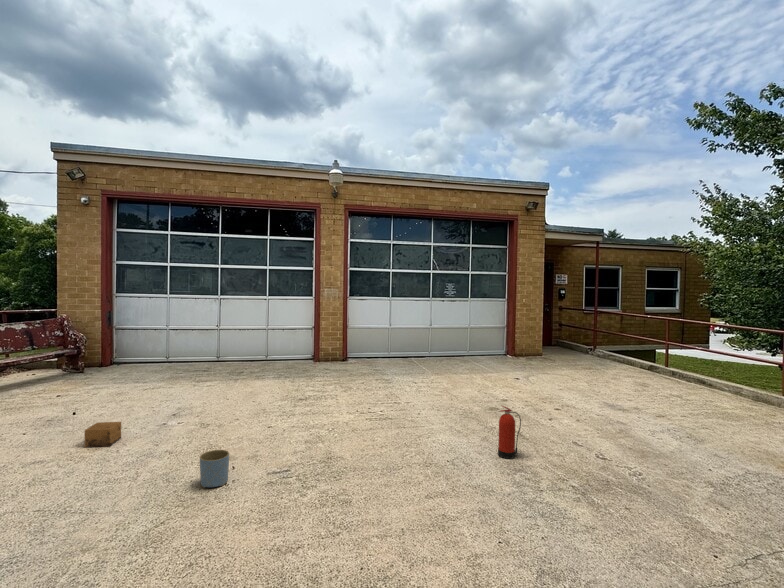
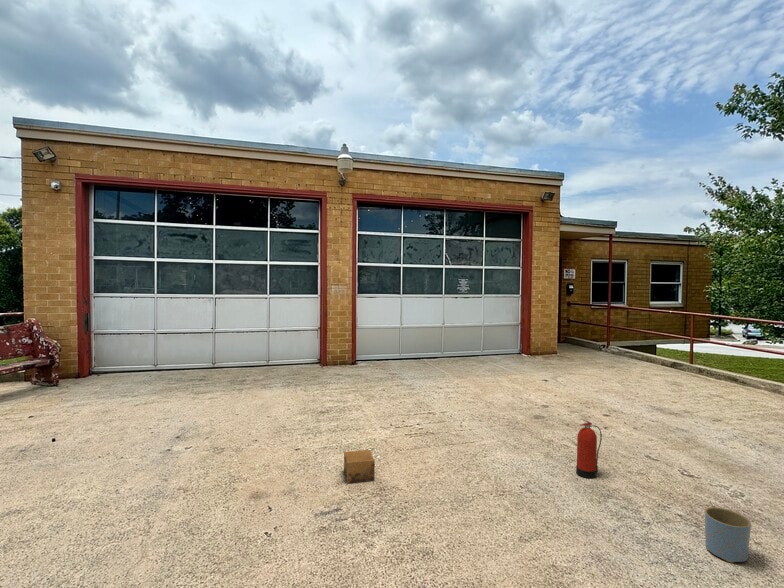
cardboard box: present [85,422,121,448] -> present [344,450,375,483]
planter: present [200,450,229,488] -> present [705,507,751,563]

